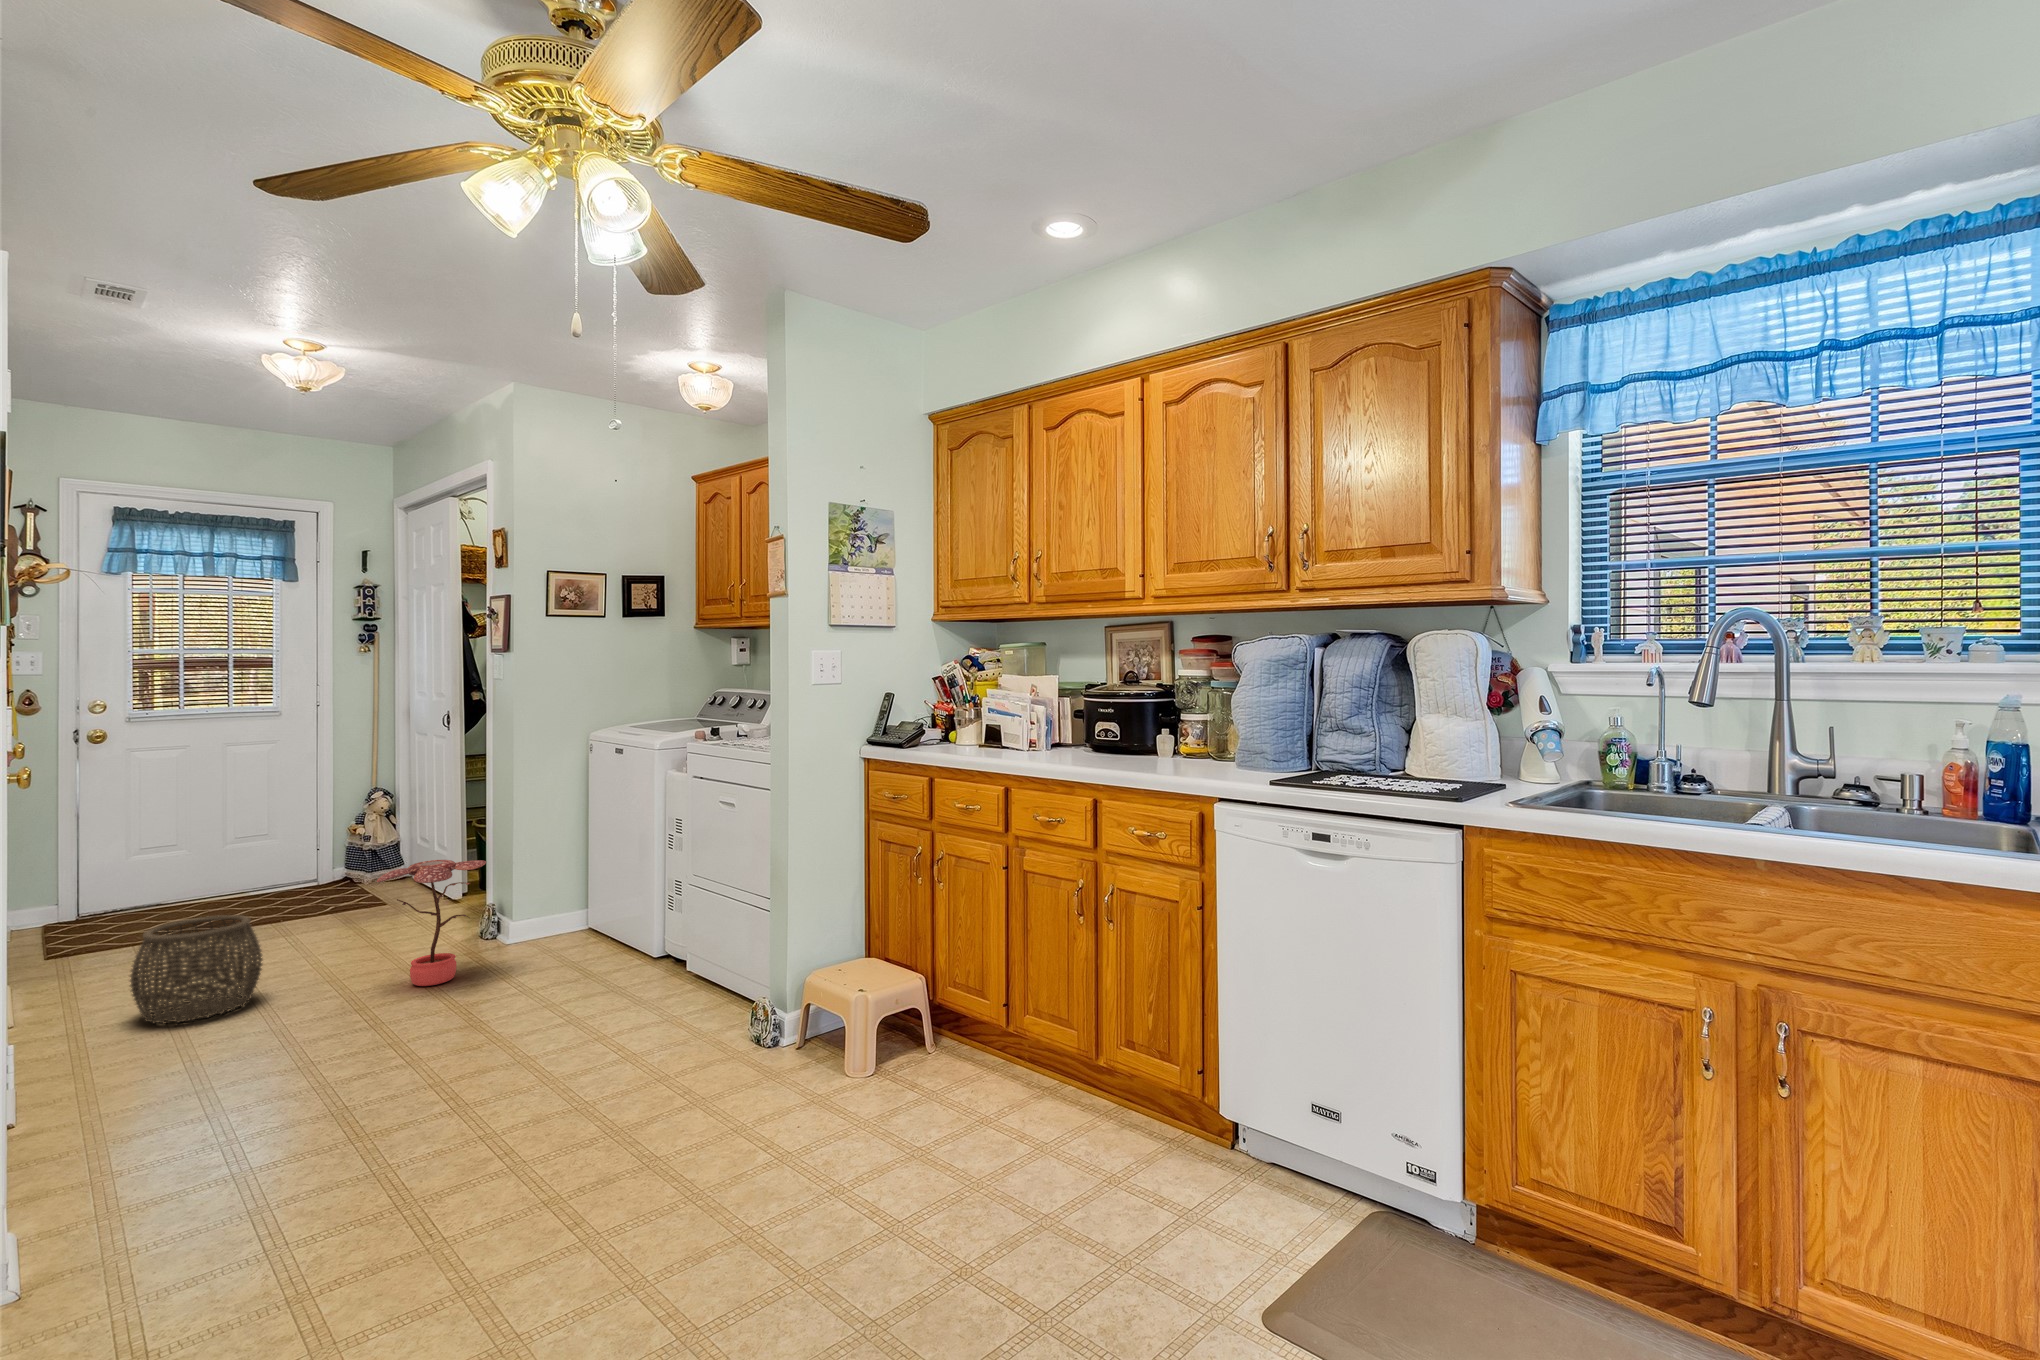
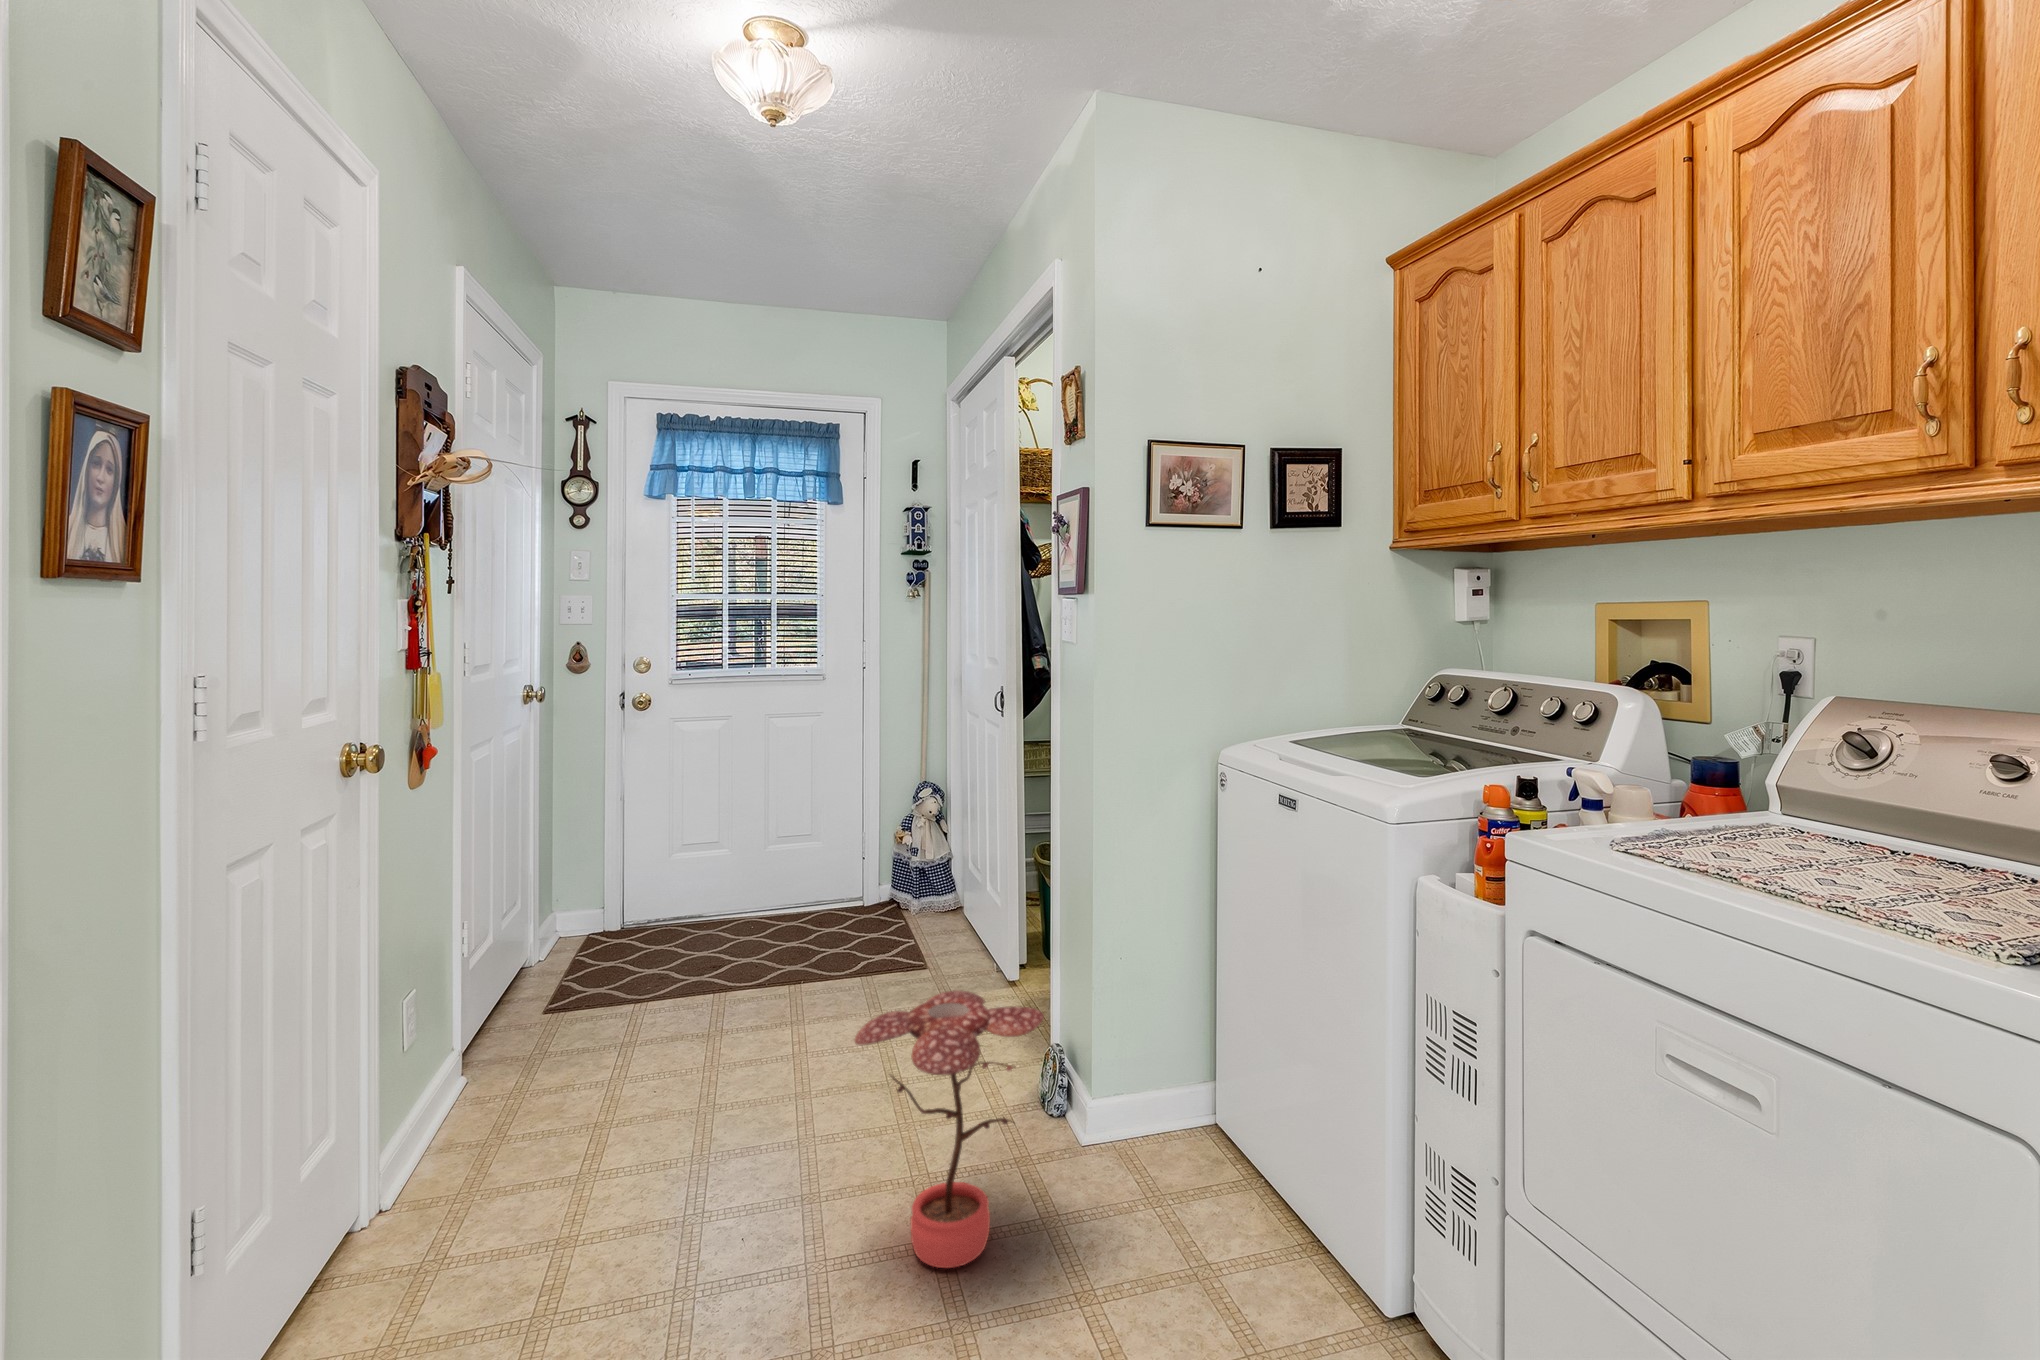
woven basket: present [130,915,263,1024] -> none [488,1044,693,1272]

